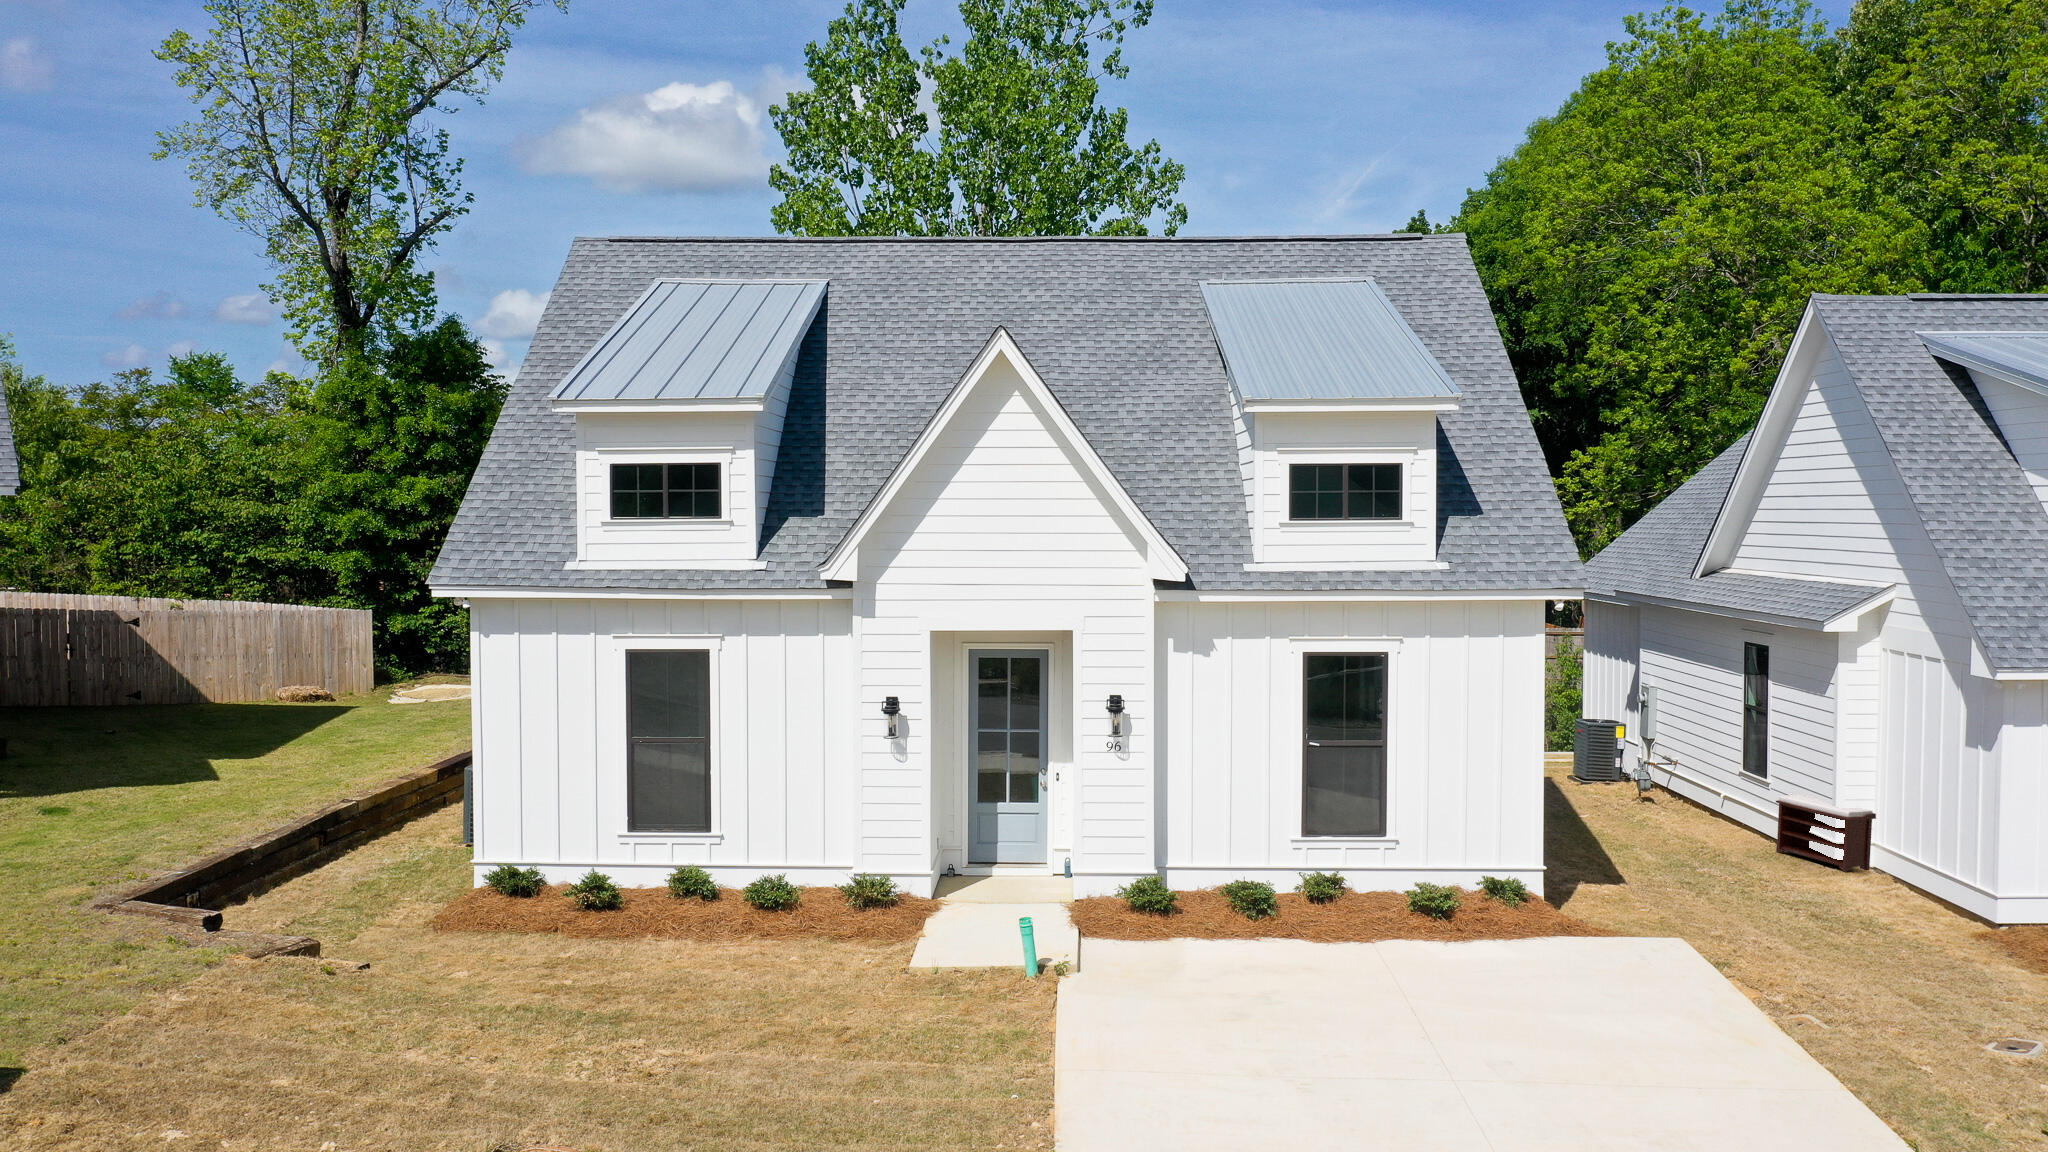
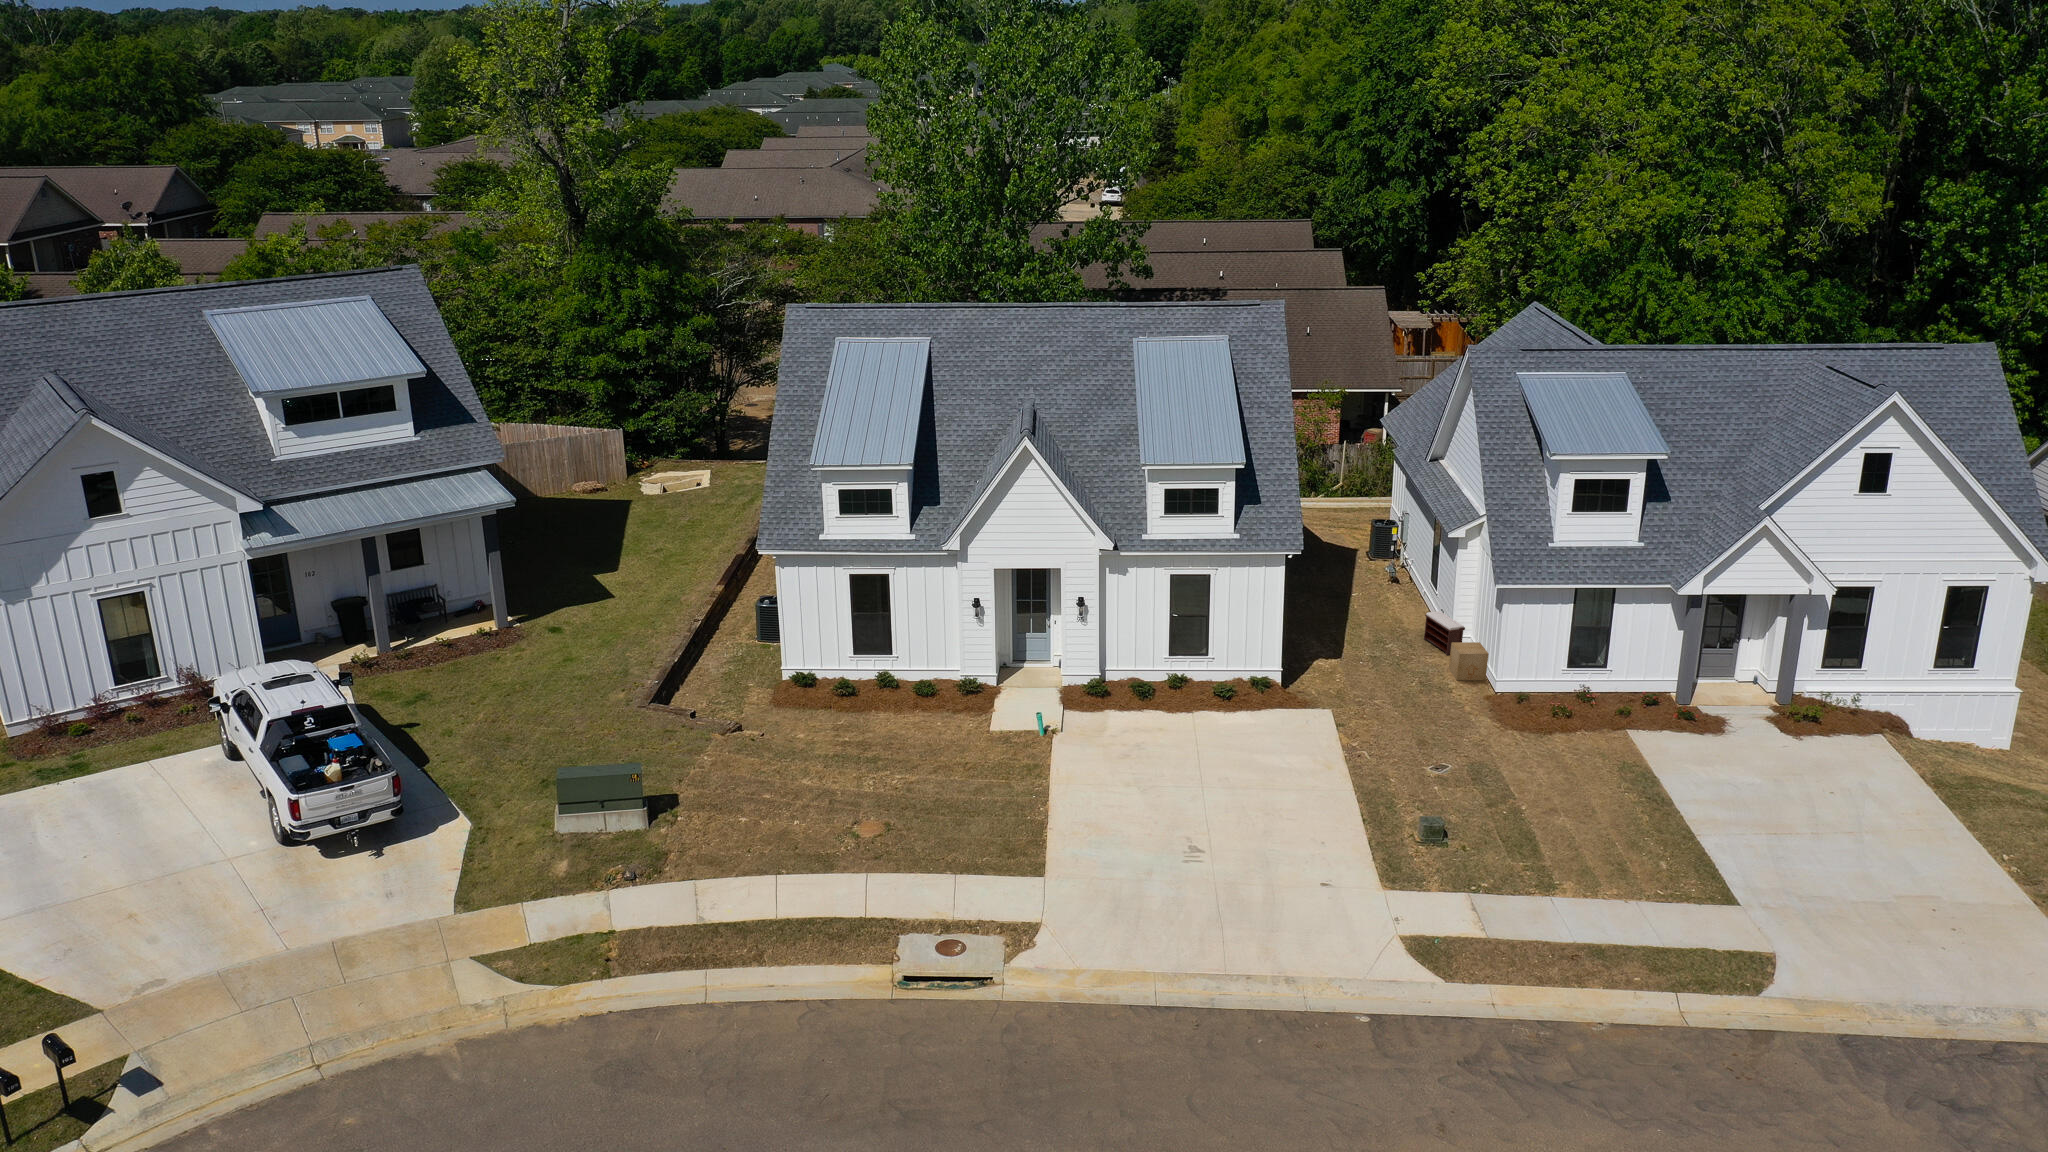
cardboard box: none [1868,831,1967,905] -> present [1449,642,1489,680]

